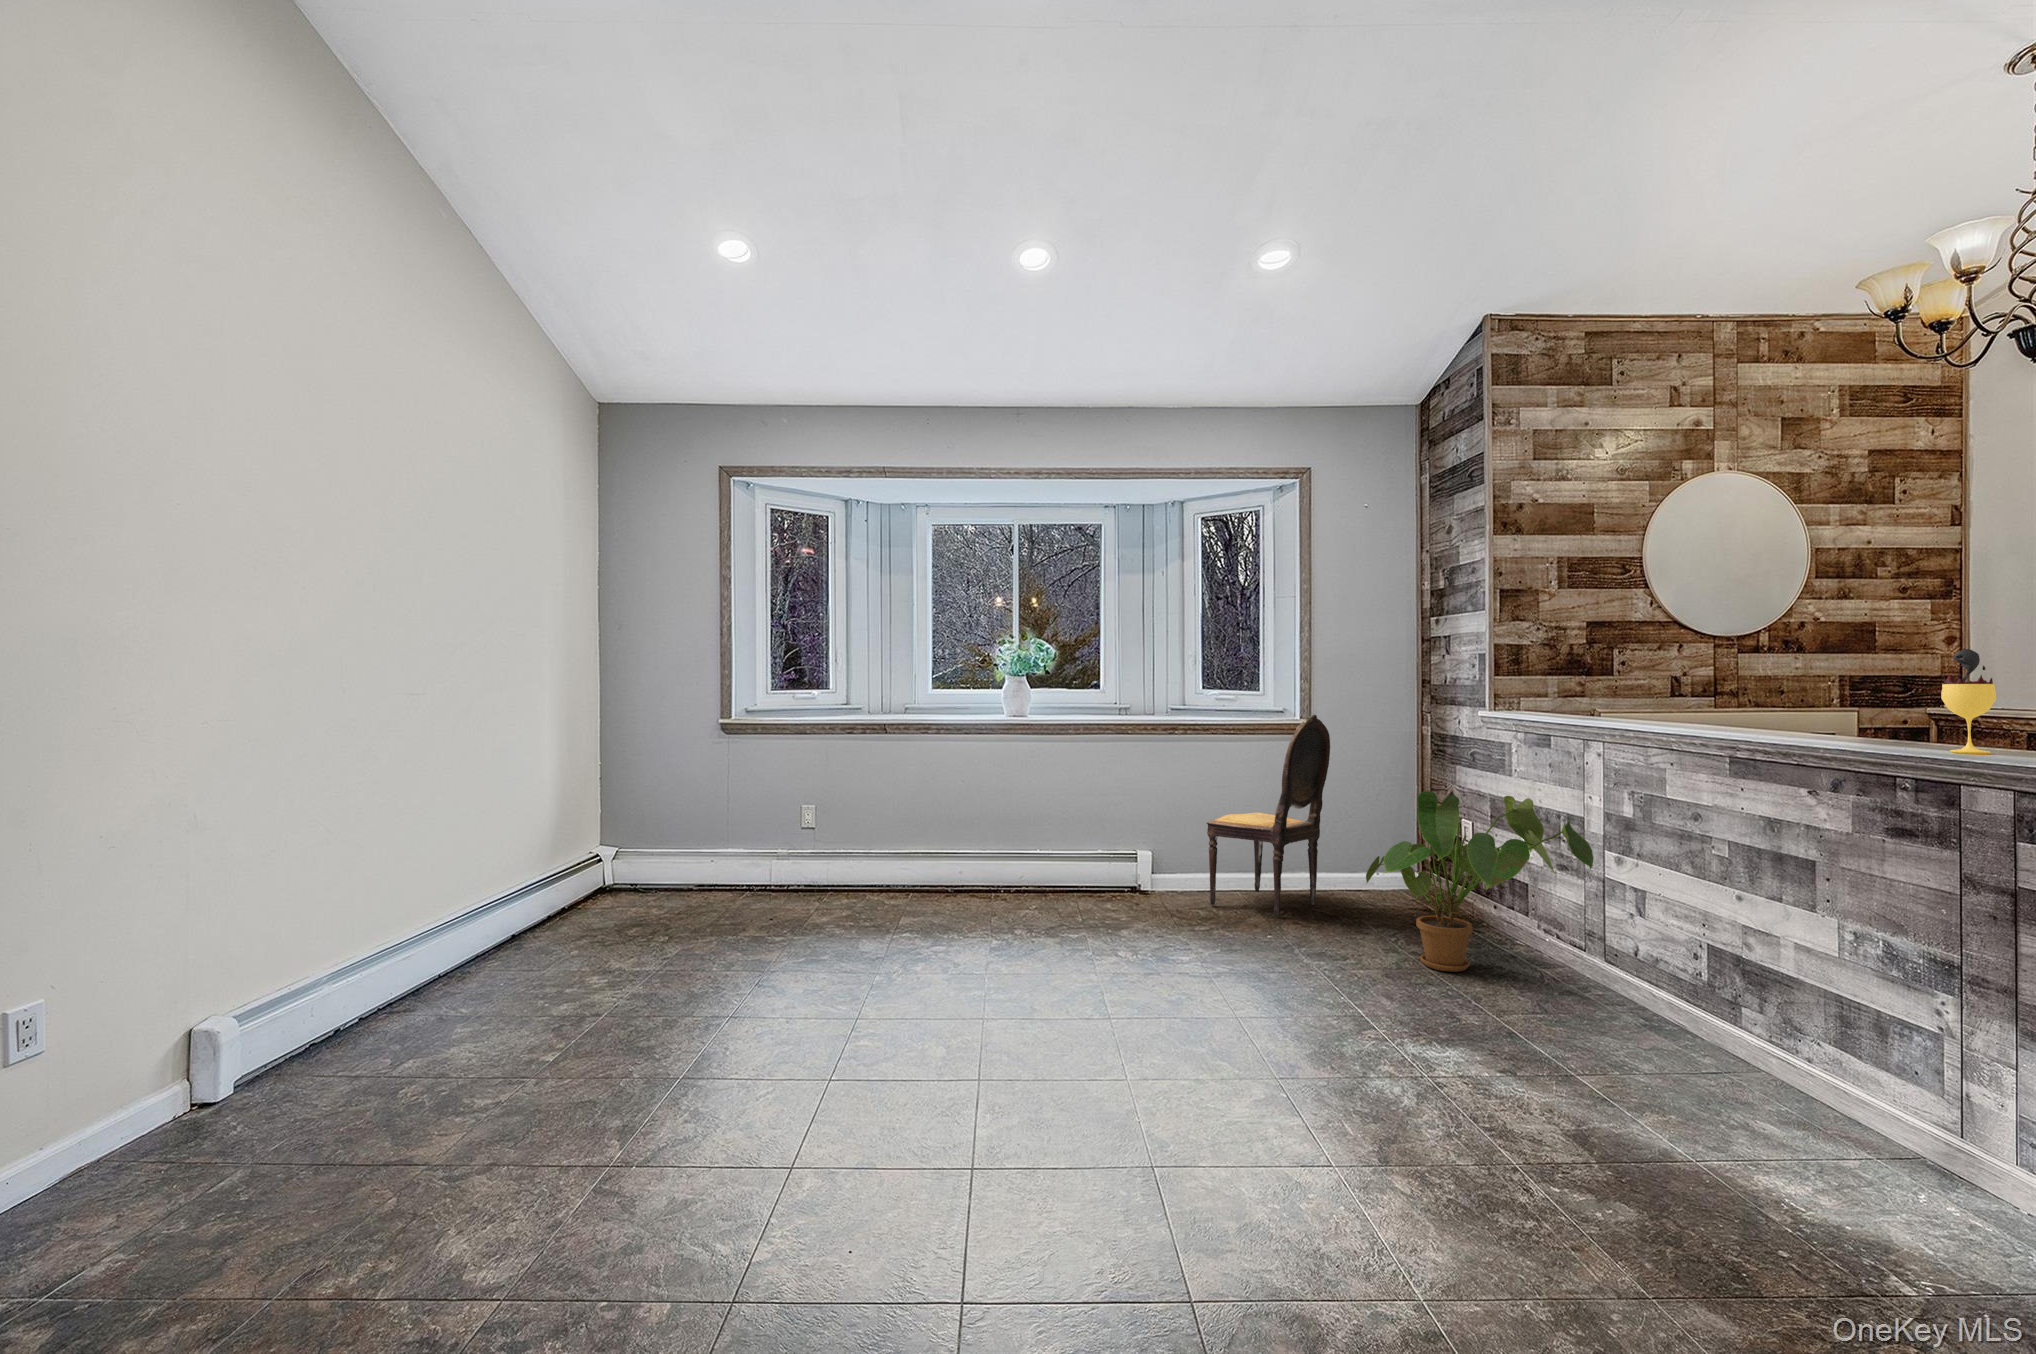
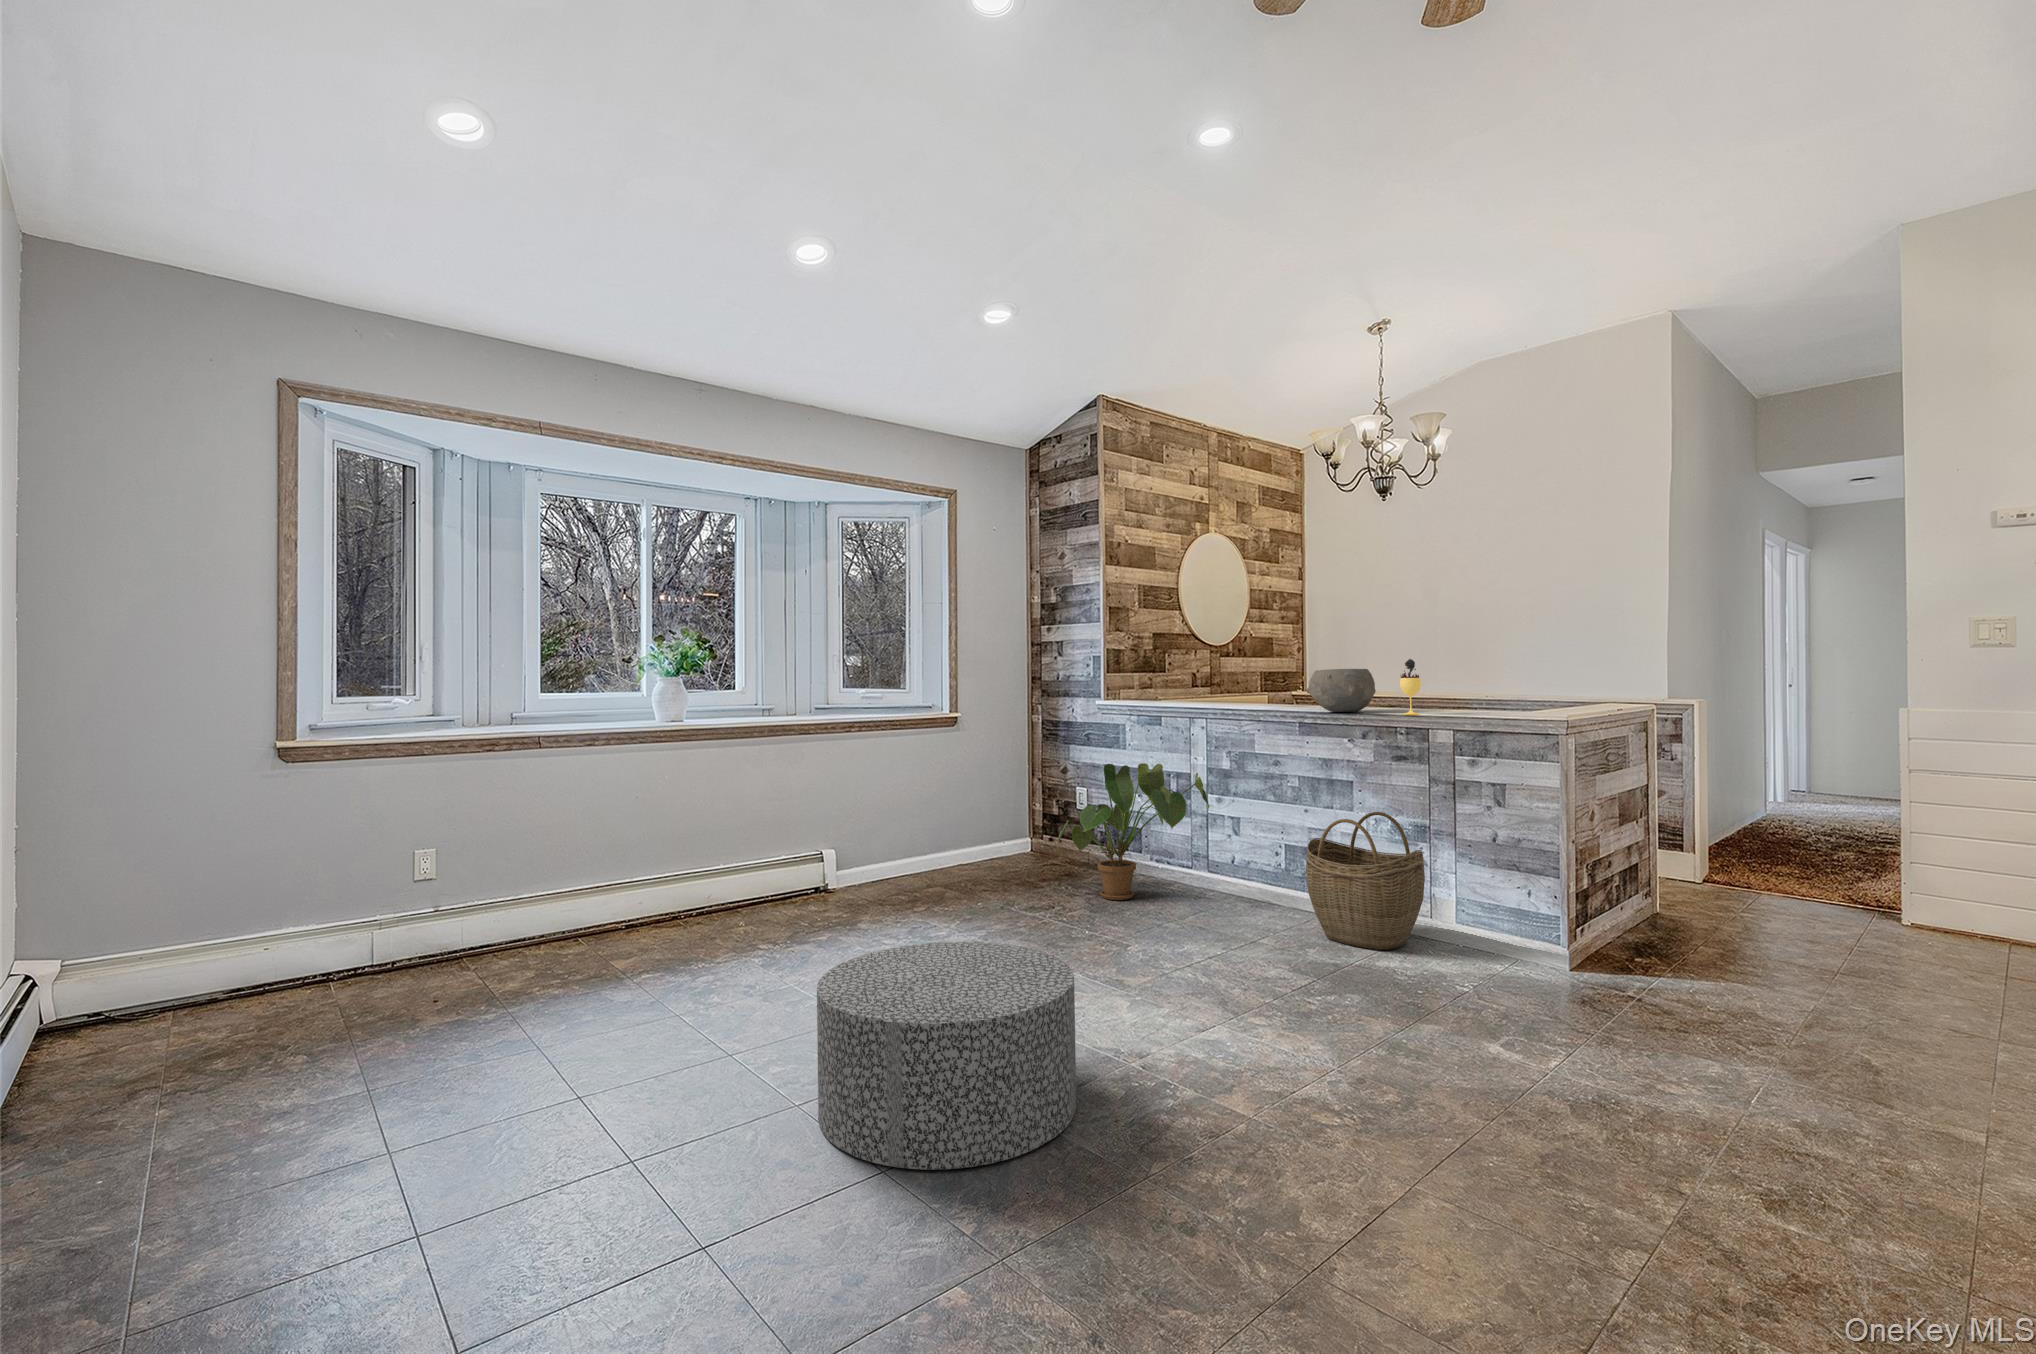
ceramic bowl: none [1765,667,1925,742] -> present [1307,669,1376,712]
dining chair: present [1207,714,1330,916] -> none [899,708,991,891]
woven basket: none [1666,921,1926,1177] -> present [1306,812,1425,950]
ottoman: none [751,952,1029,1213] -> present [817,942,1076,1170]

